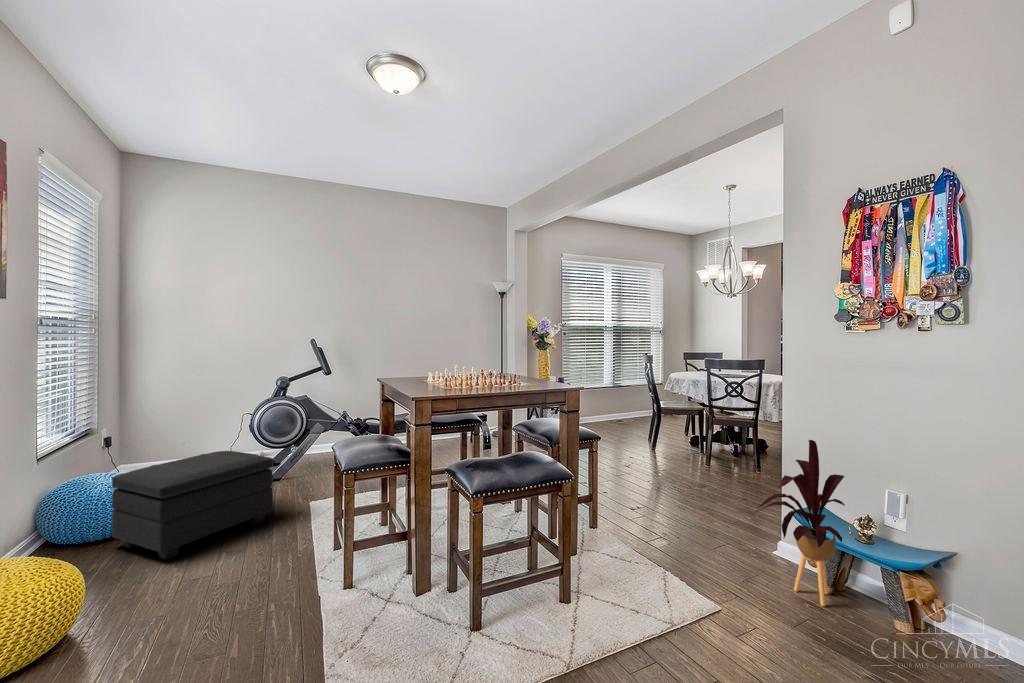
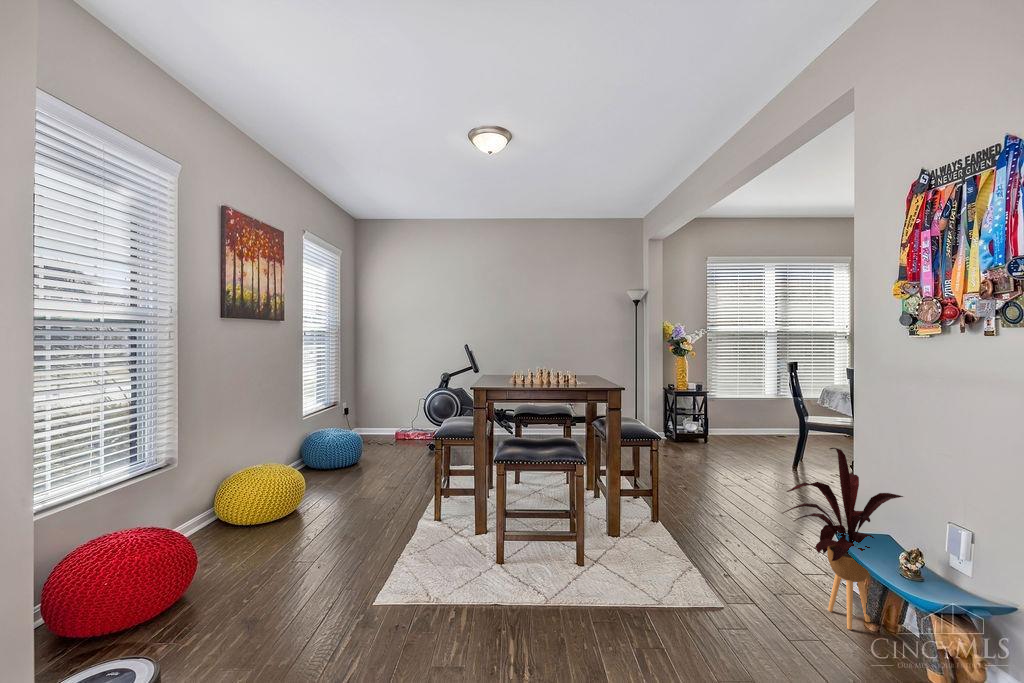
footstool: present [112,451,273,559] -> none [320,421,416,487]

